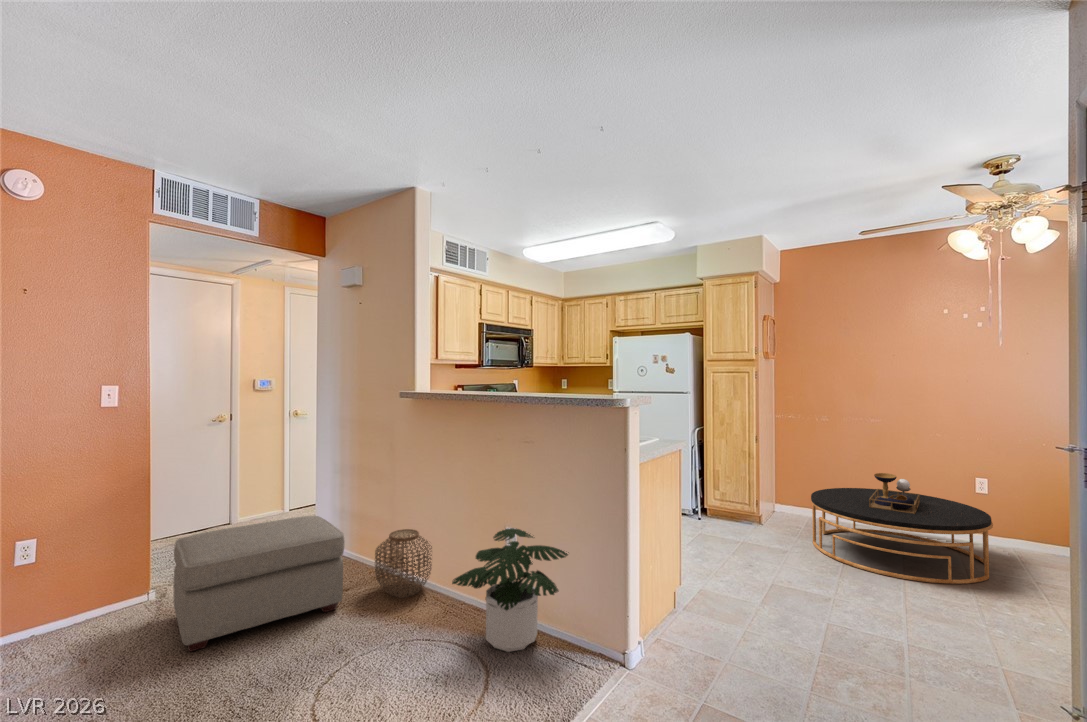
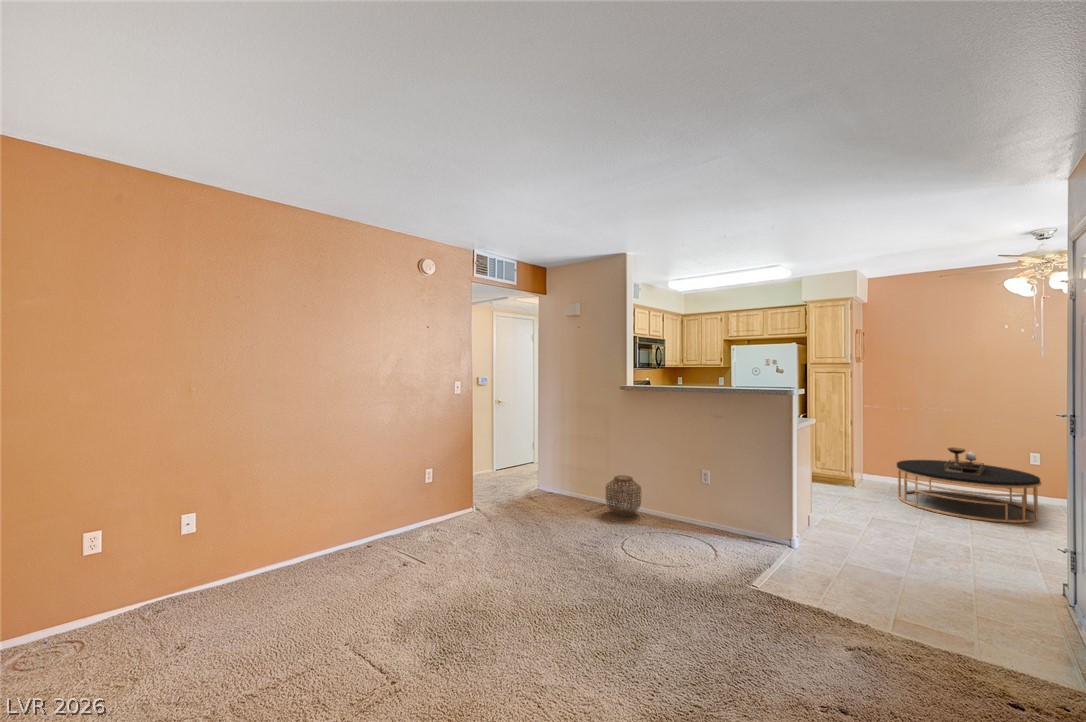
ottoman: present [174,516,344,652] -> none [498,466,595,535]
potted plant: present [452,528,568,652] -> none [680,472,750,542]

